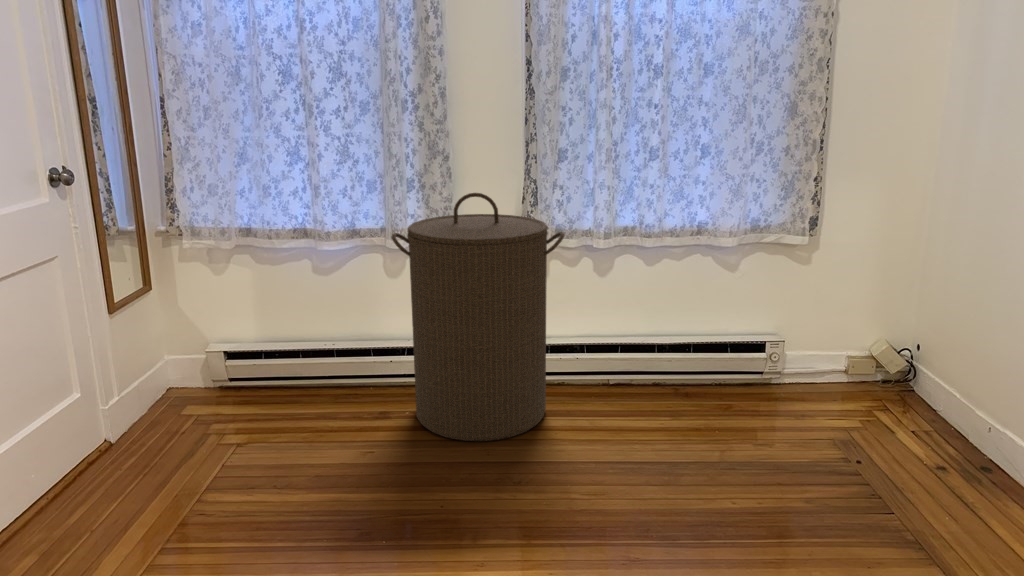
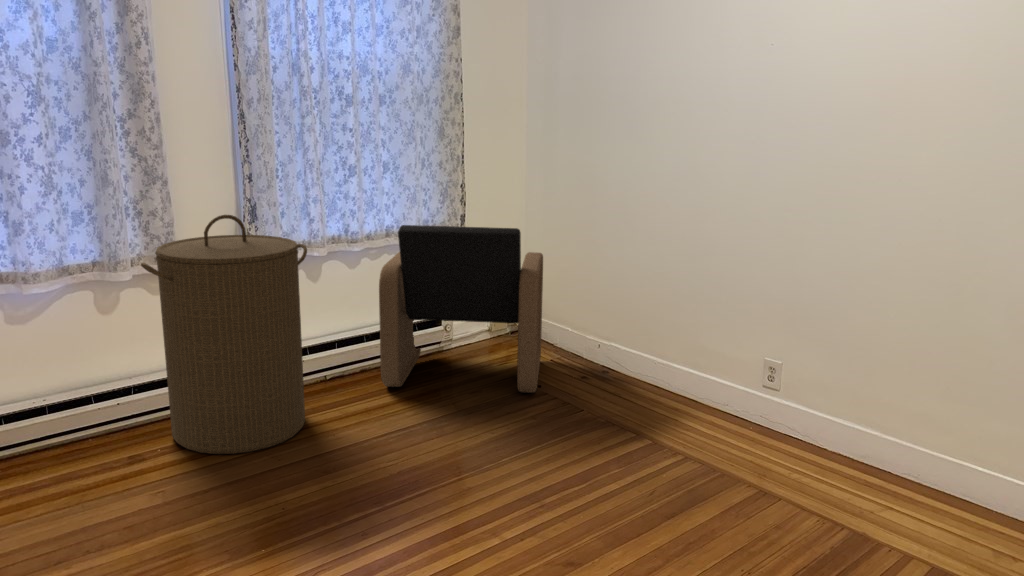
armchair: none [649,223,909,471] -> present [379,225,543,393]

